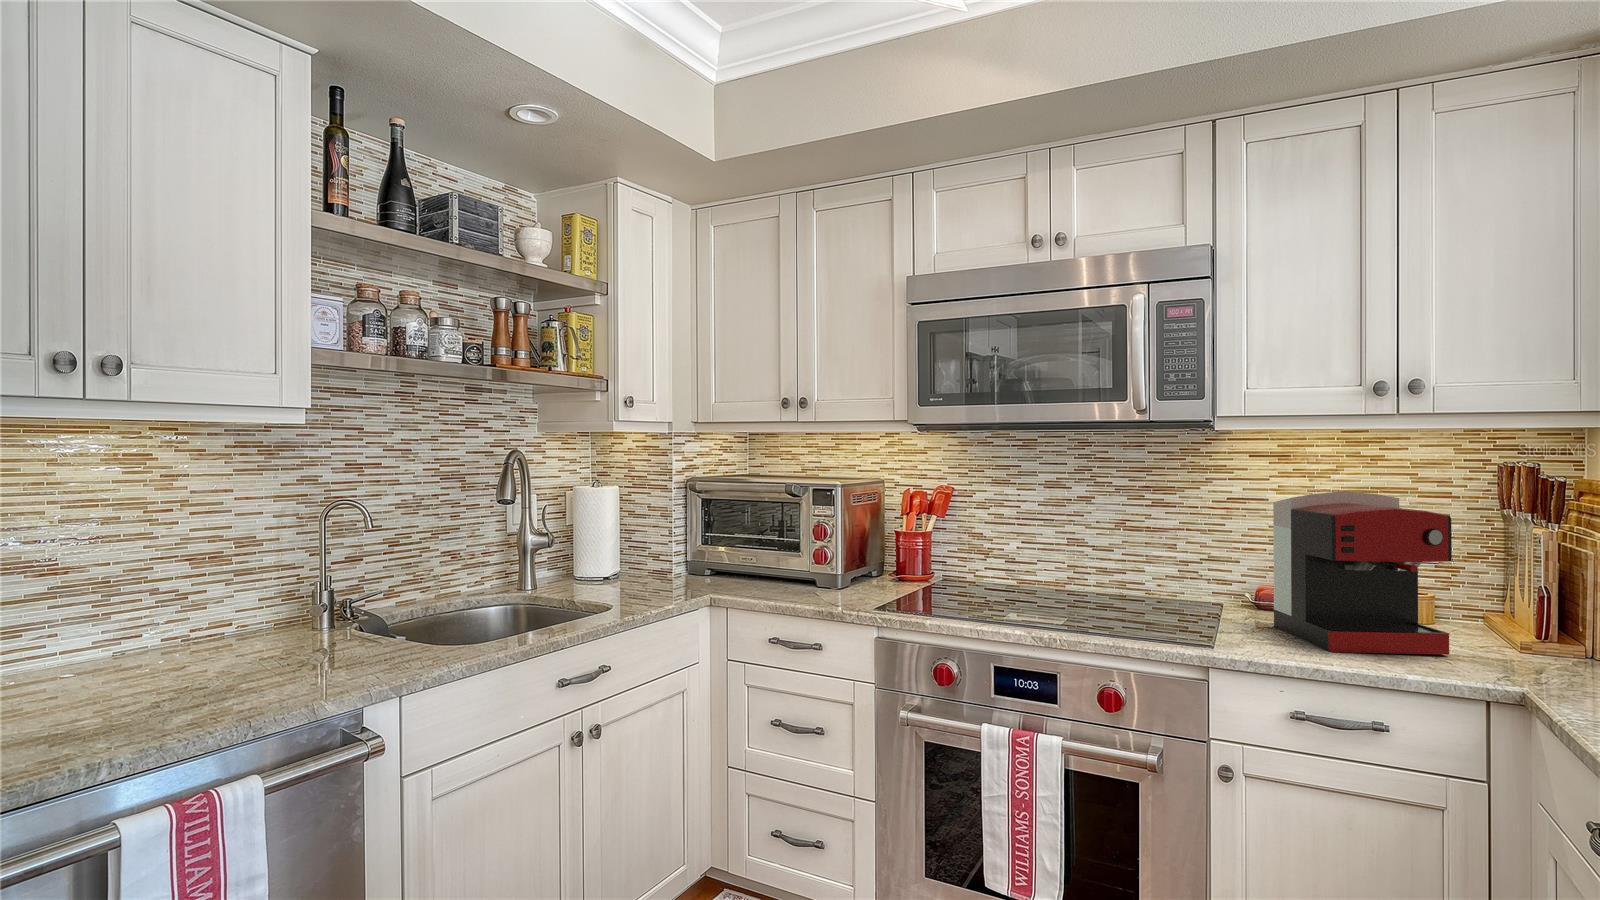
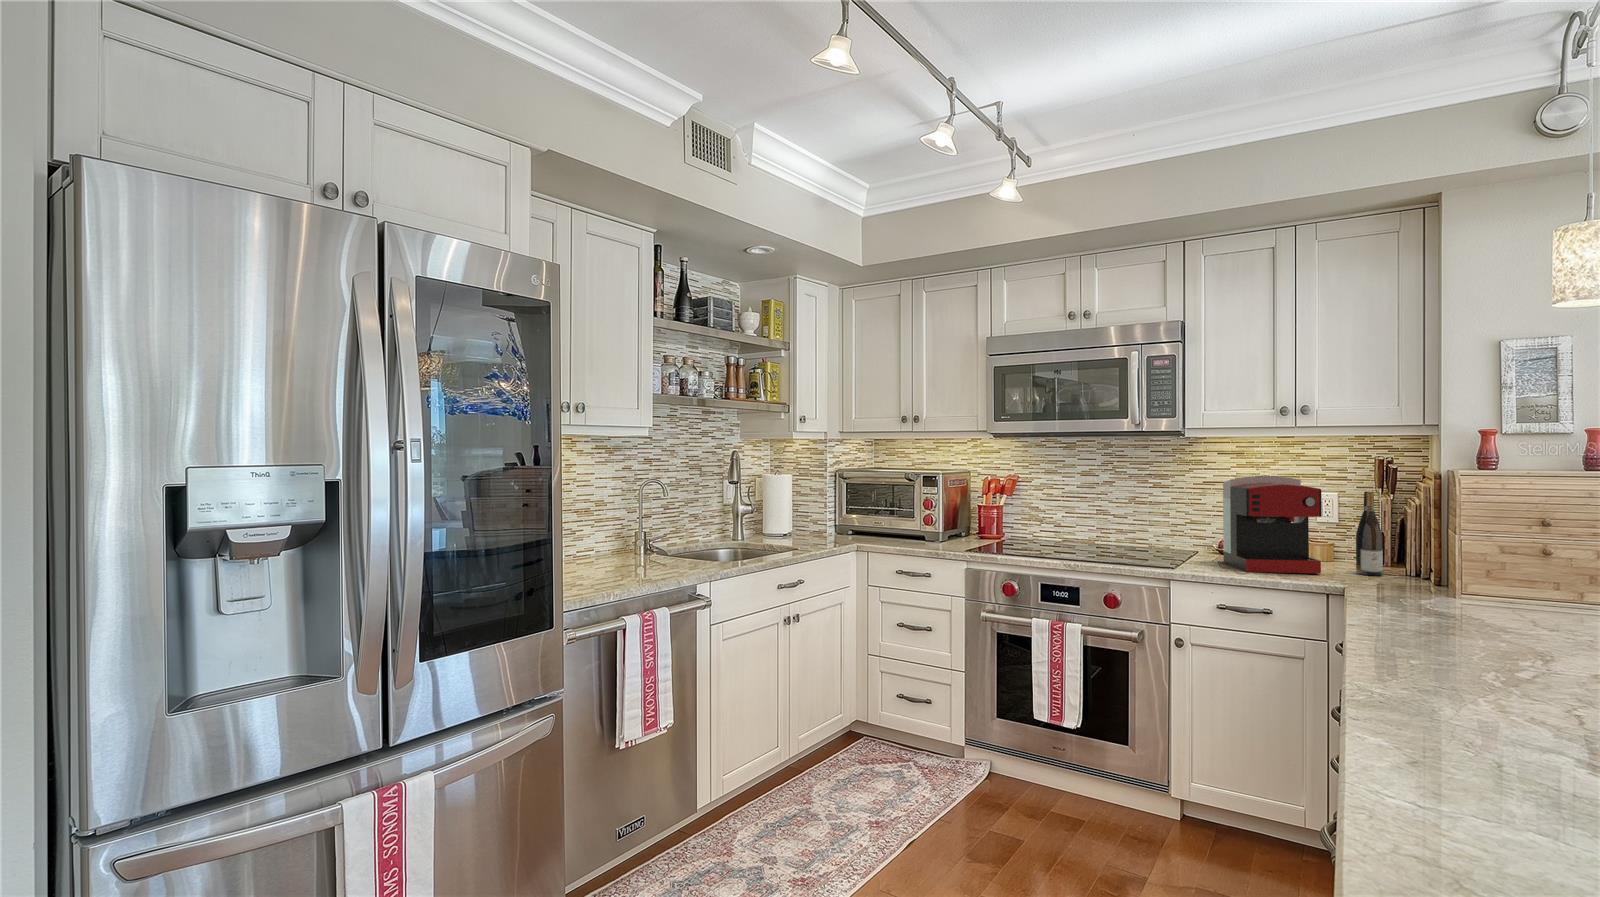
wine bottle: none [1493,518,1540,656] -> present [1356,492,1383,576]

